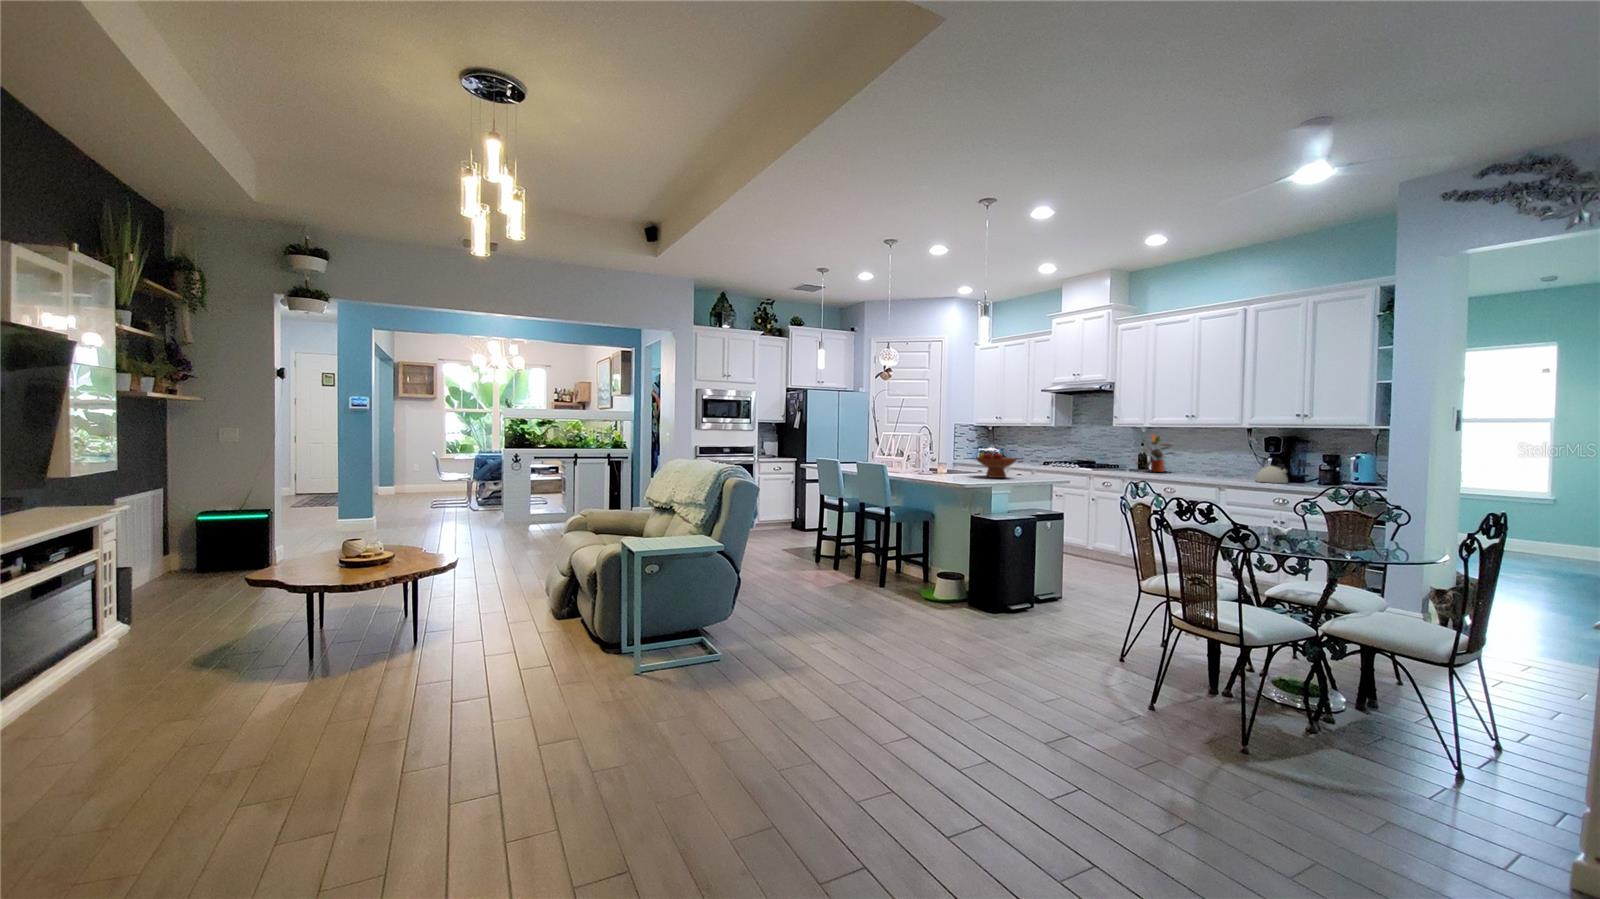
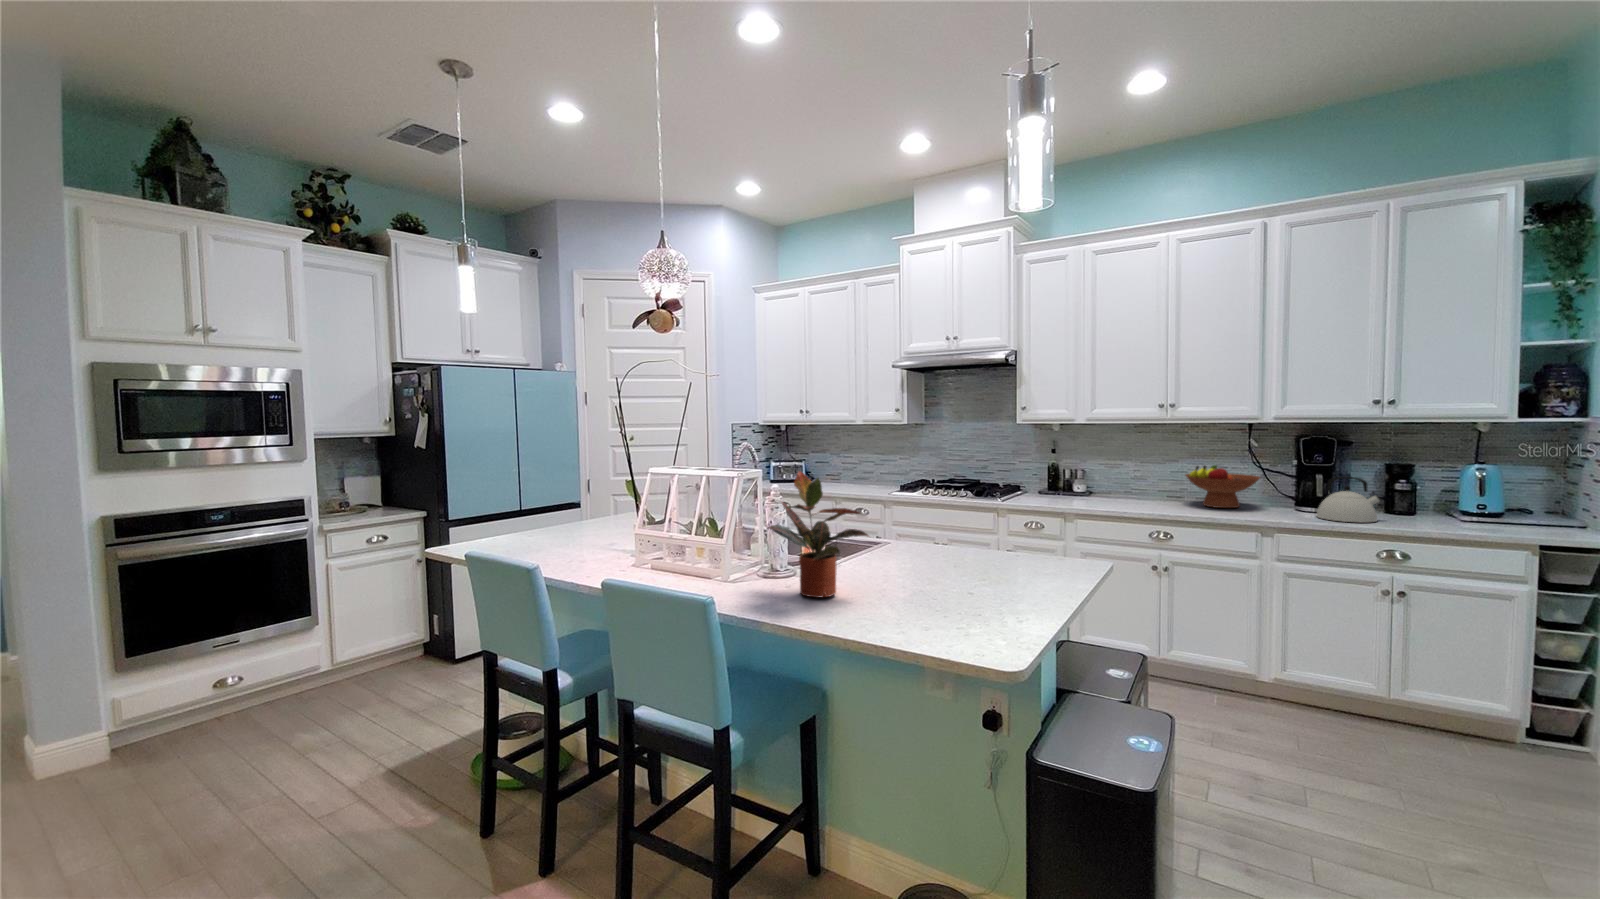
potted plant: present [1144,434,1173,472] -> present [768,472,868,598]
fruit bowl: present [976,451,1017,478] -> present [1186,465,1260,508]

